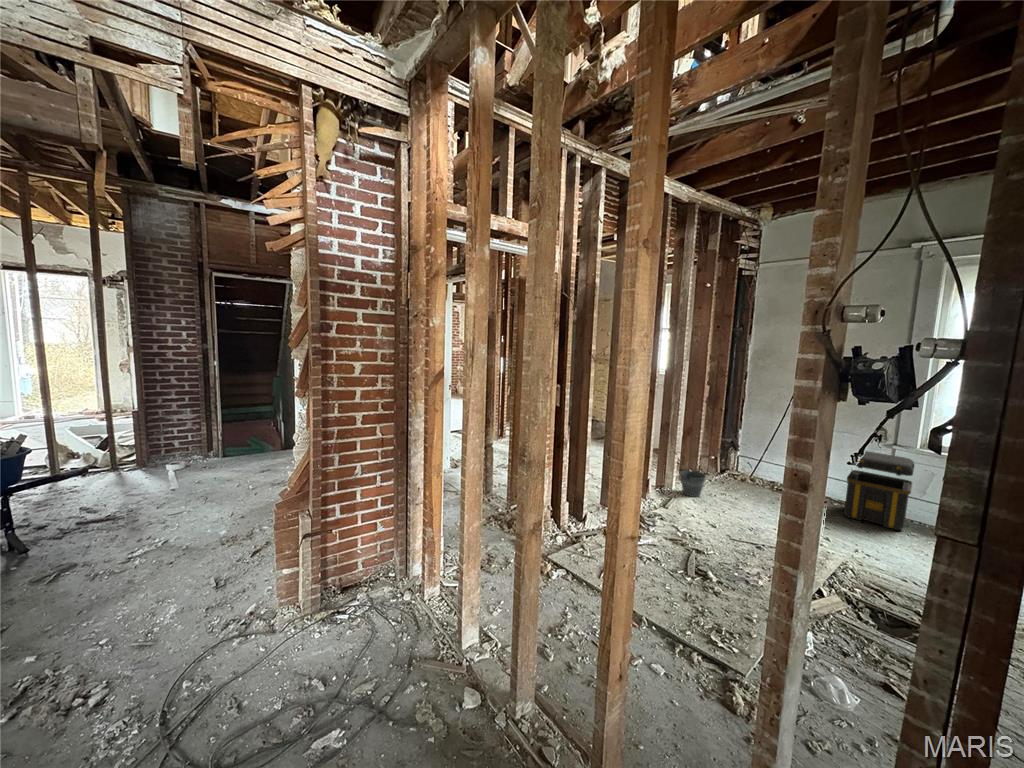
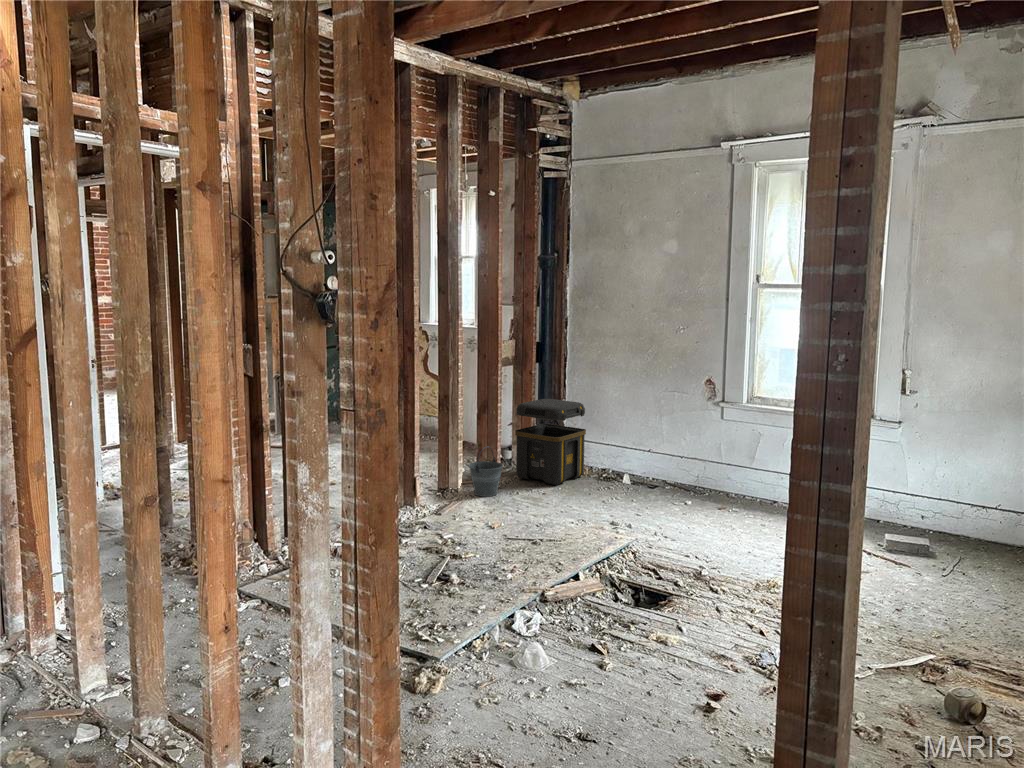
toolbox: present [844,451,914,530] -> present [515,399,586,485]

